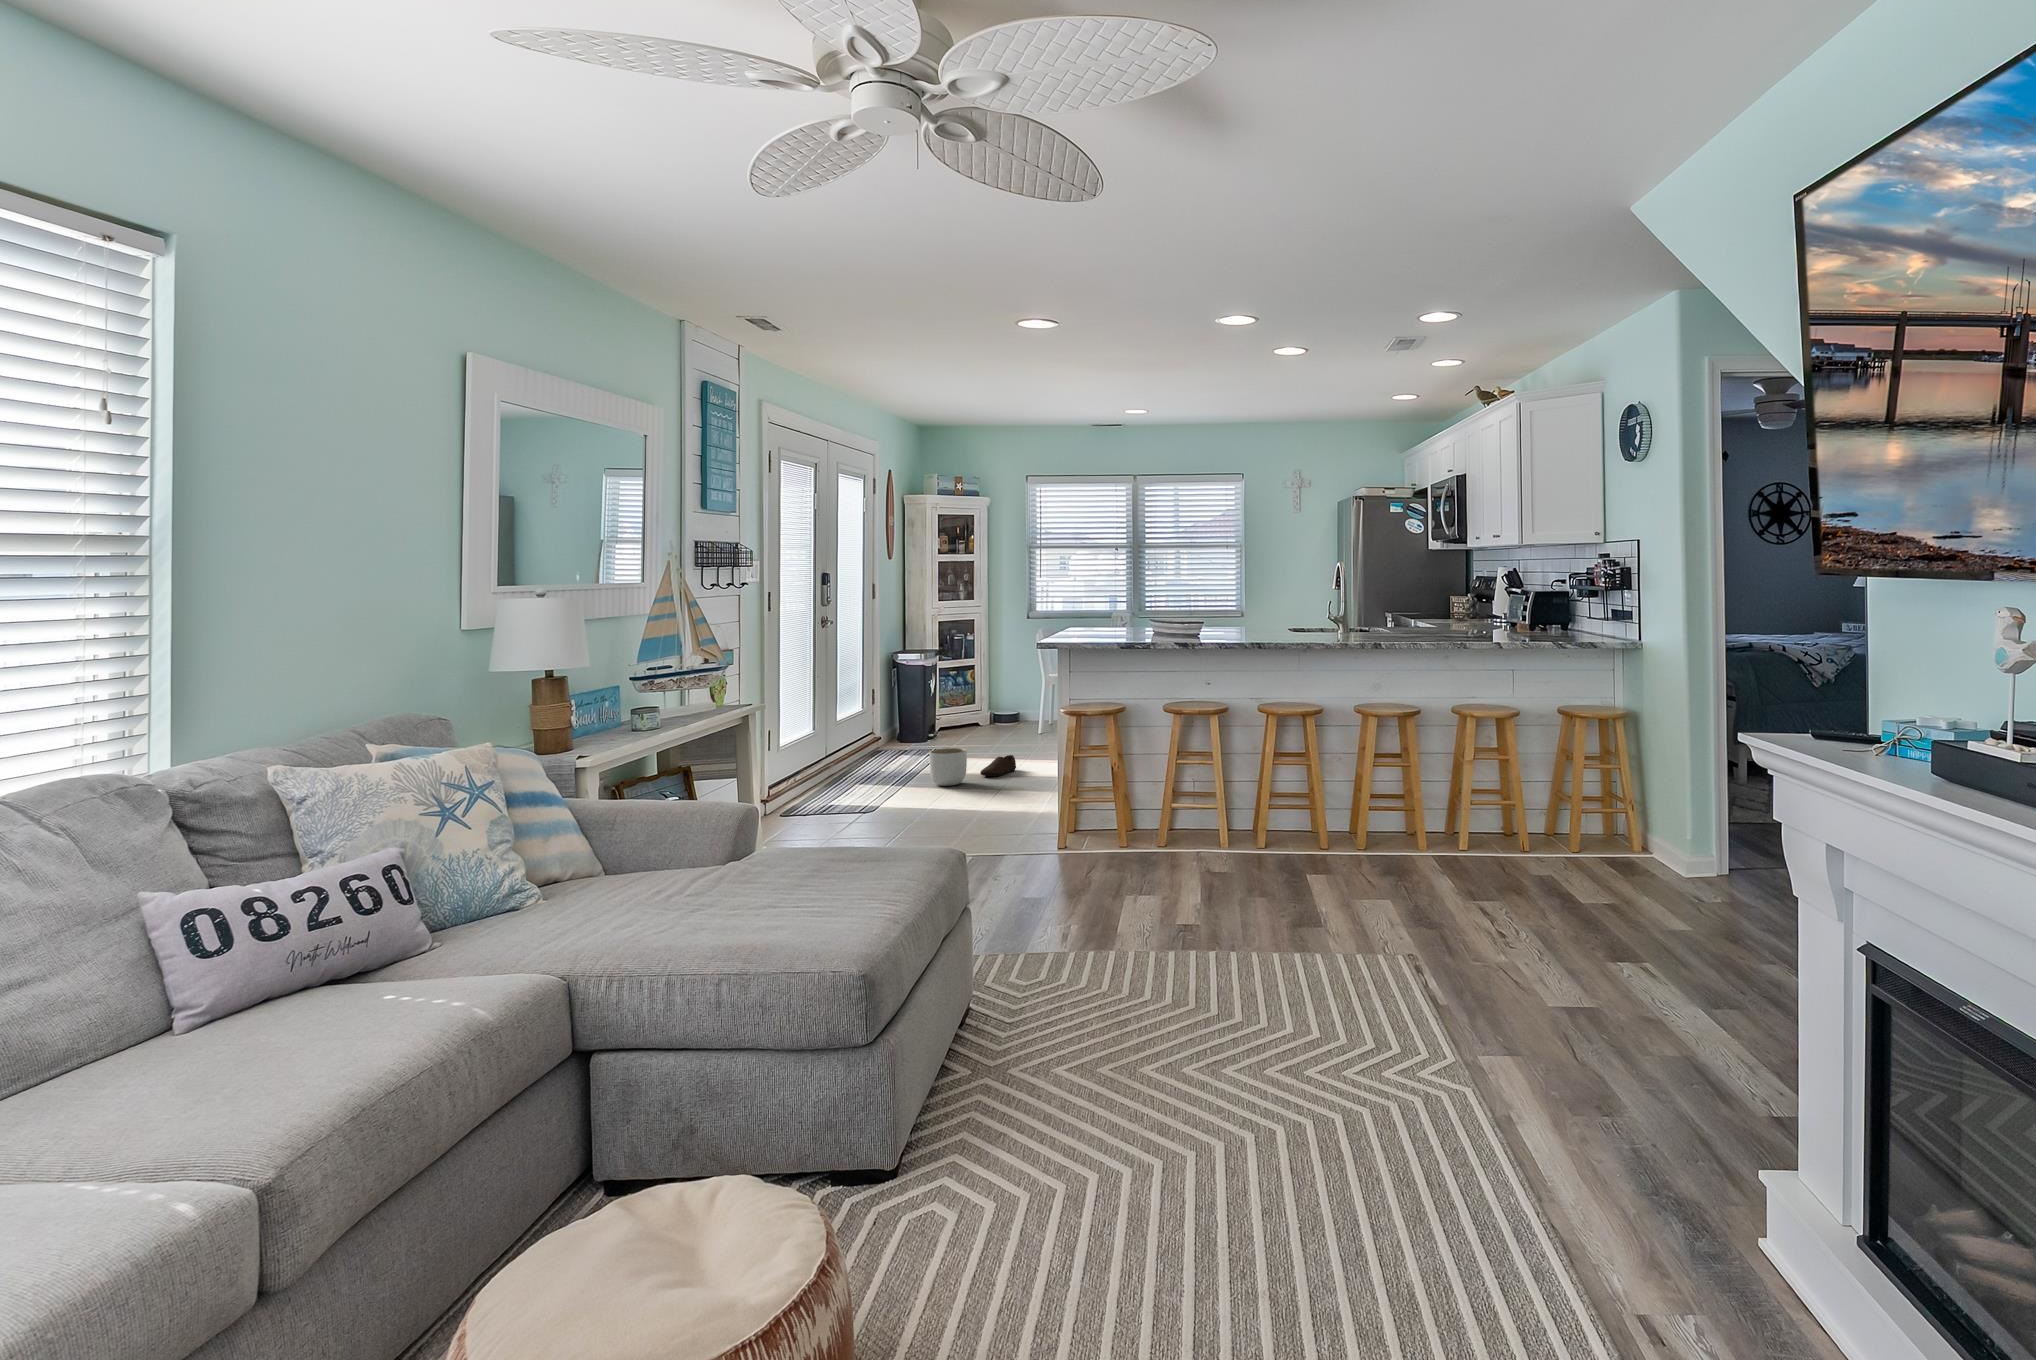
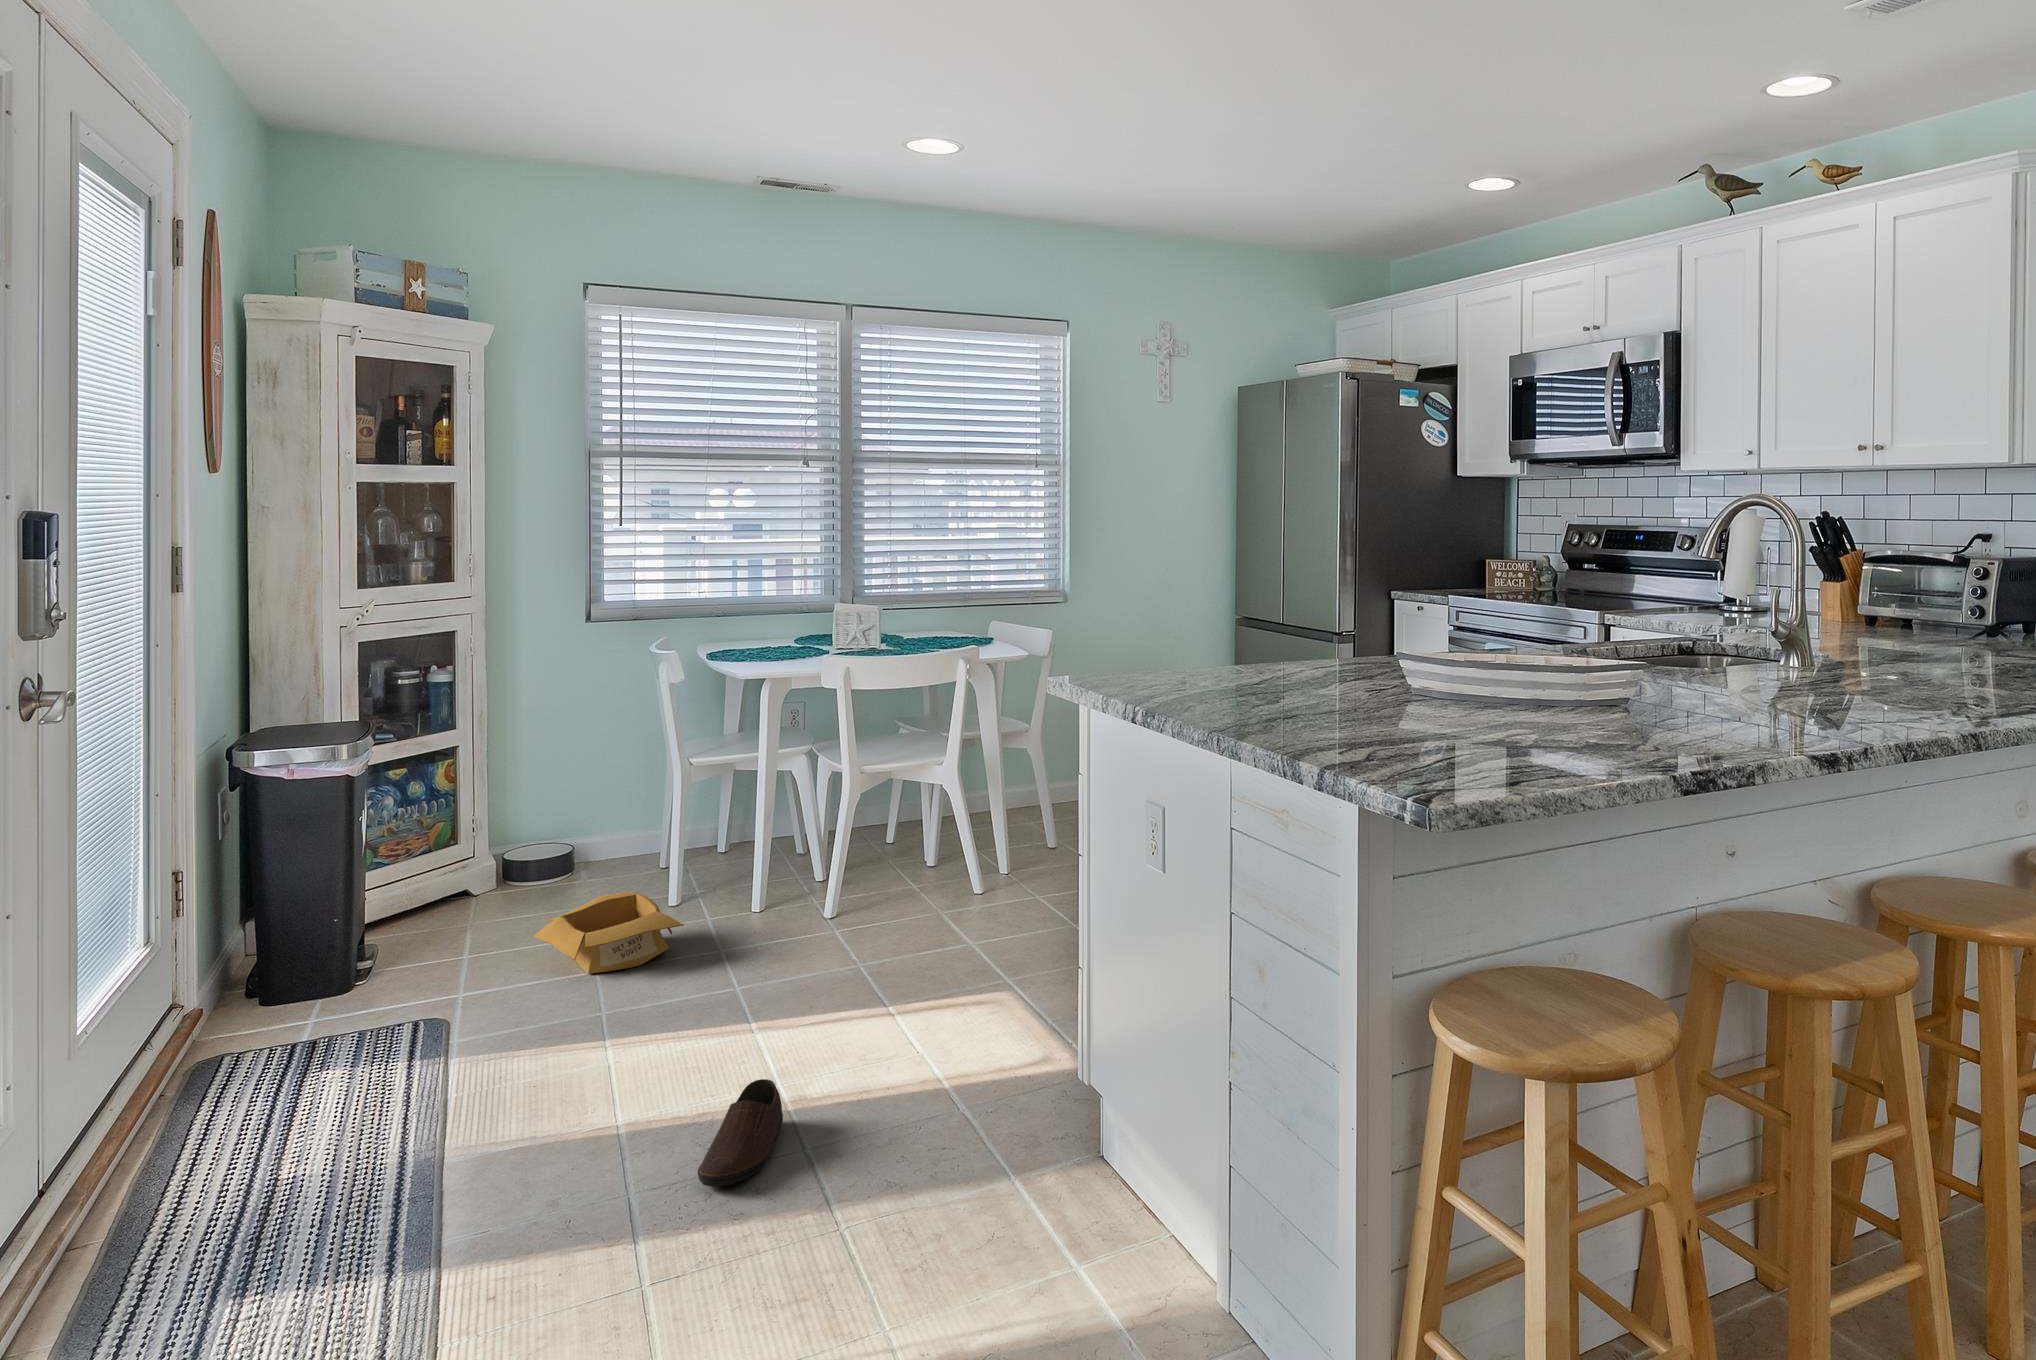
cardboard box: none [984,719,1031,743] -> present [534,891,684,974]
planter: present [929,748,967,786] -> none [550,1126,689,1290]

